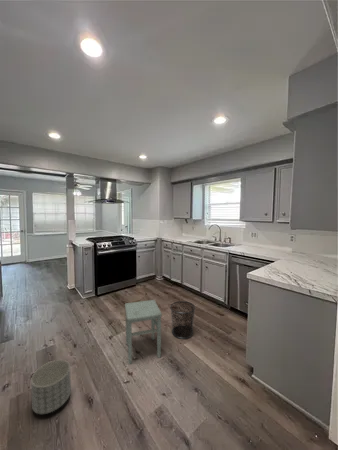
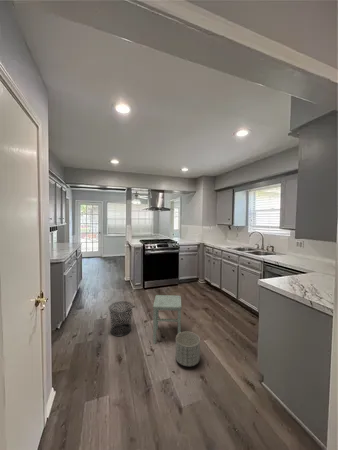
waste bin: present [170,301,195,339] -> present [109,301,132,336]
planter: present [31,360,71,414] -> present [175,332,200,366]

